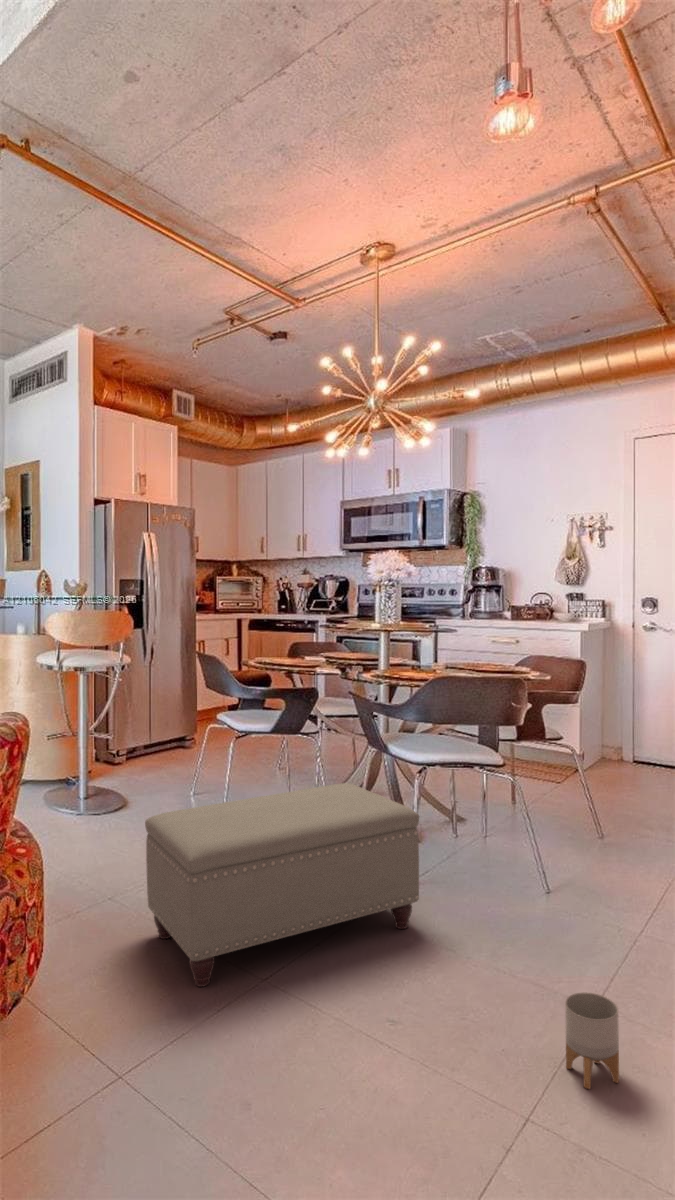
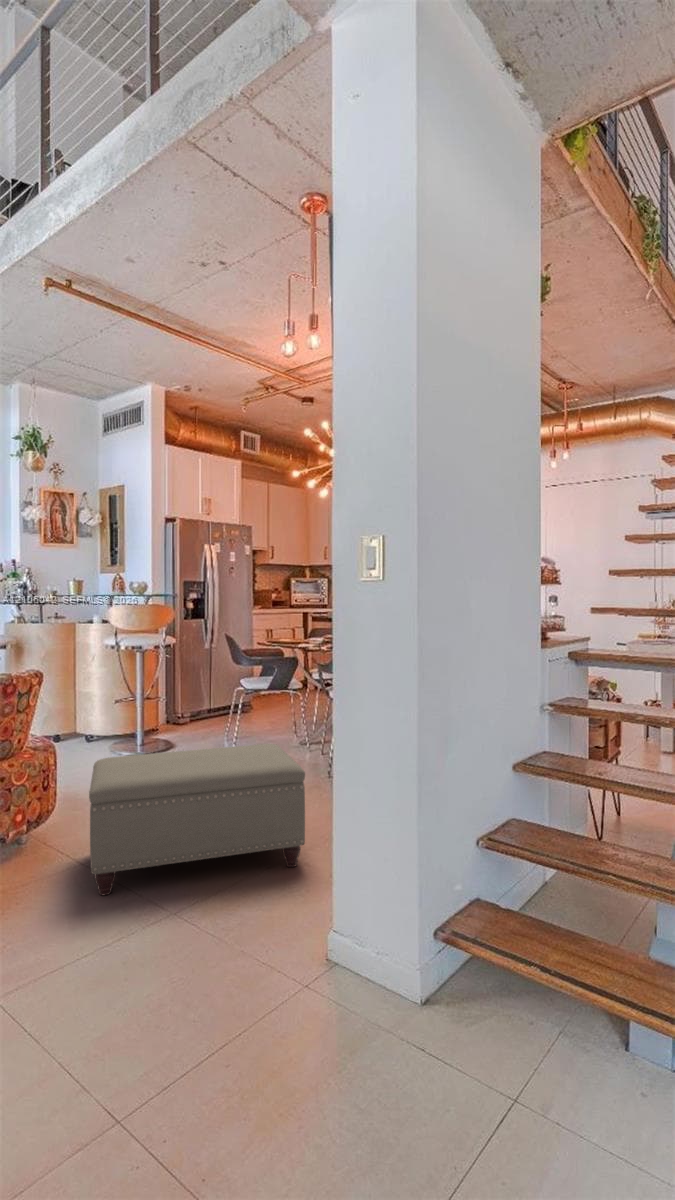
planter: present [565,993,619,1089] -> none [329,929,373,1012]

